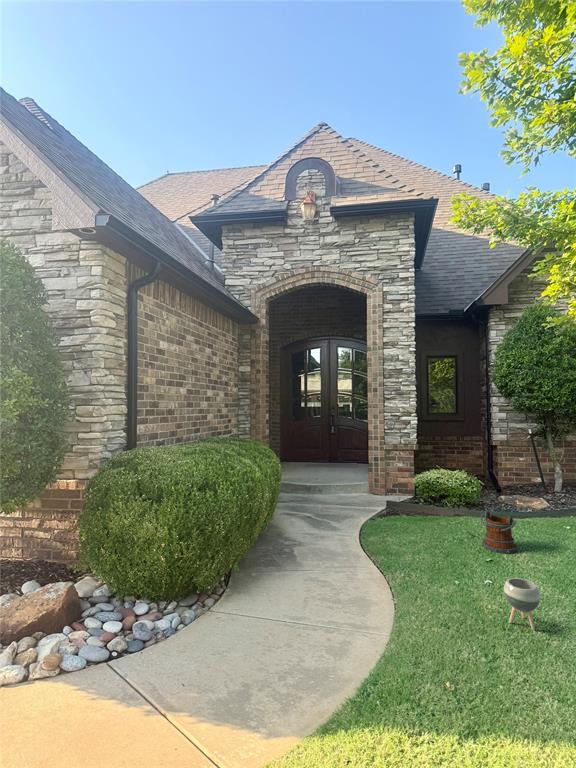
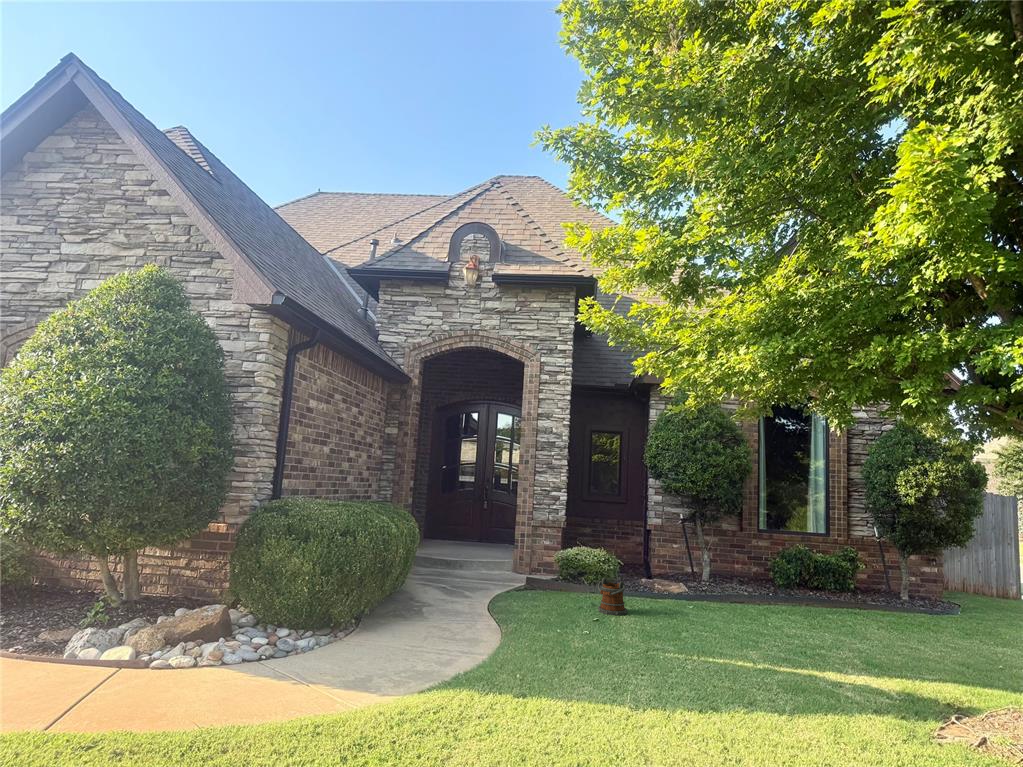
planter: present [504,578,540,630] -> none [582,614,606,651]

